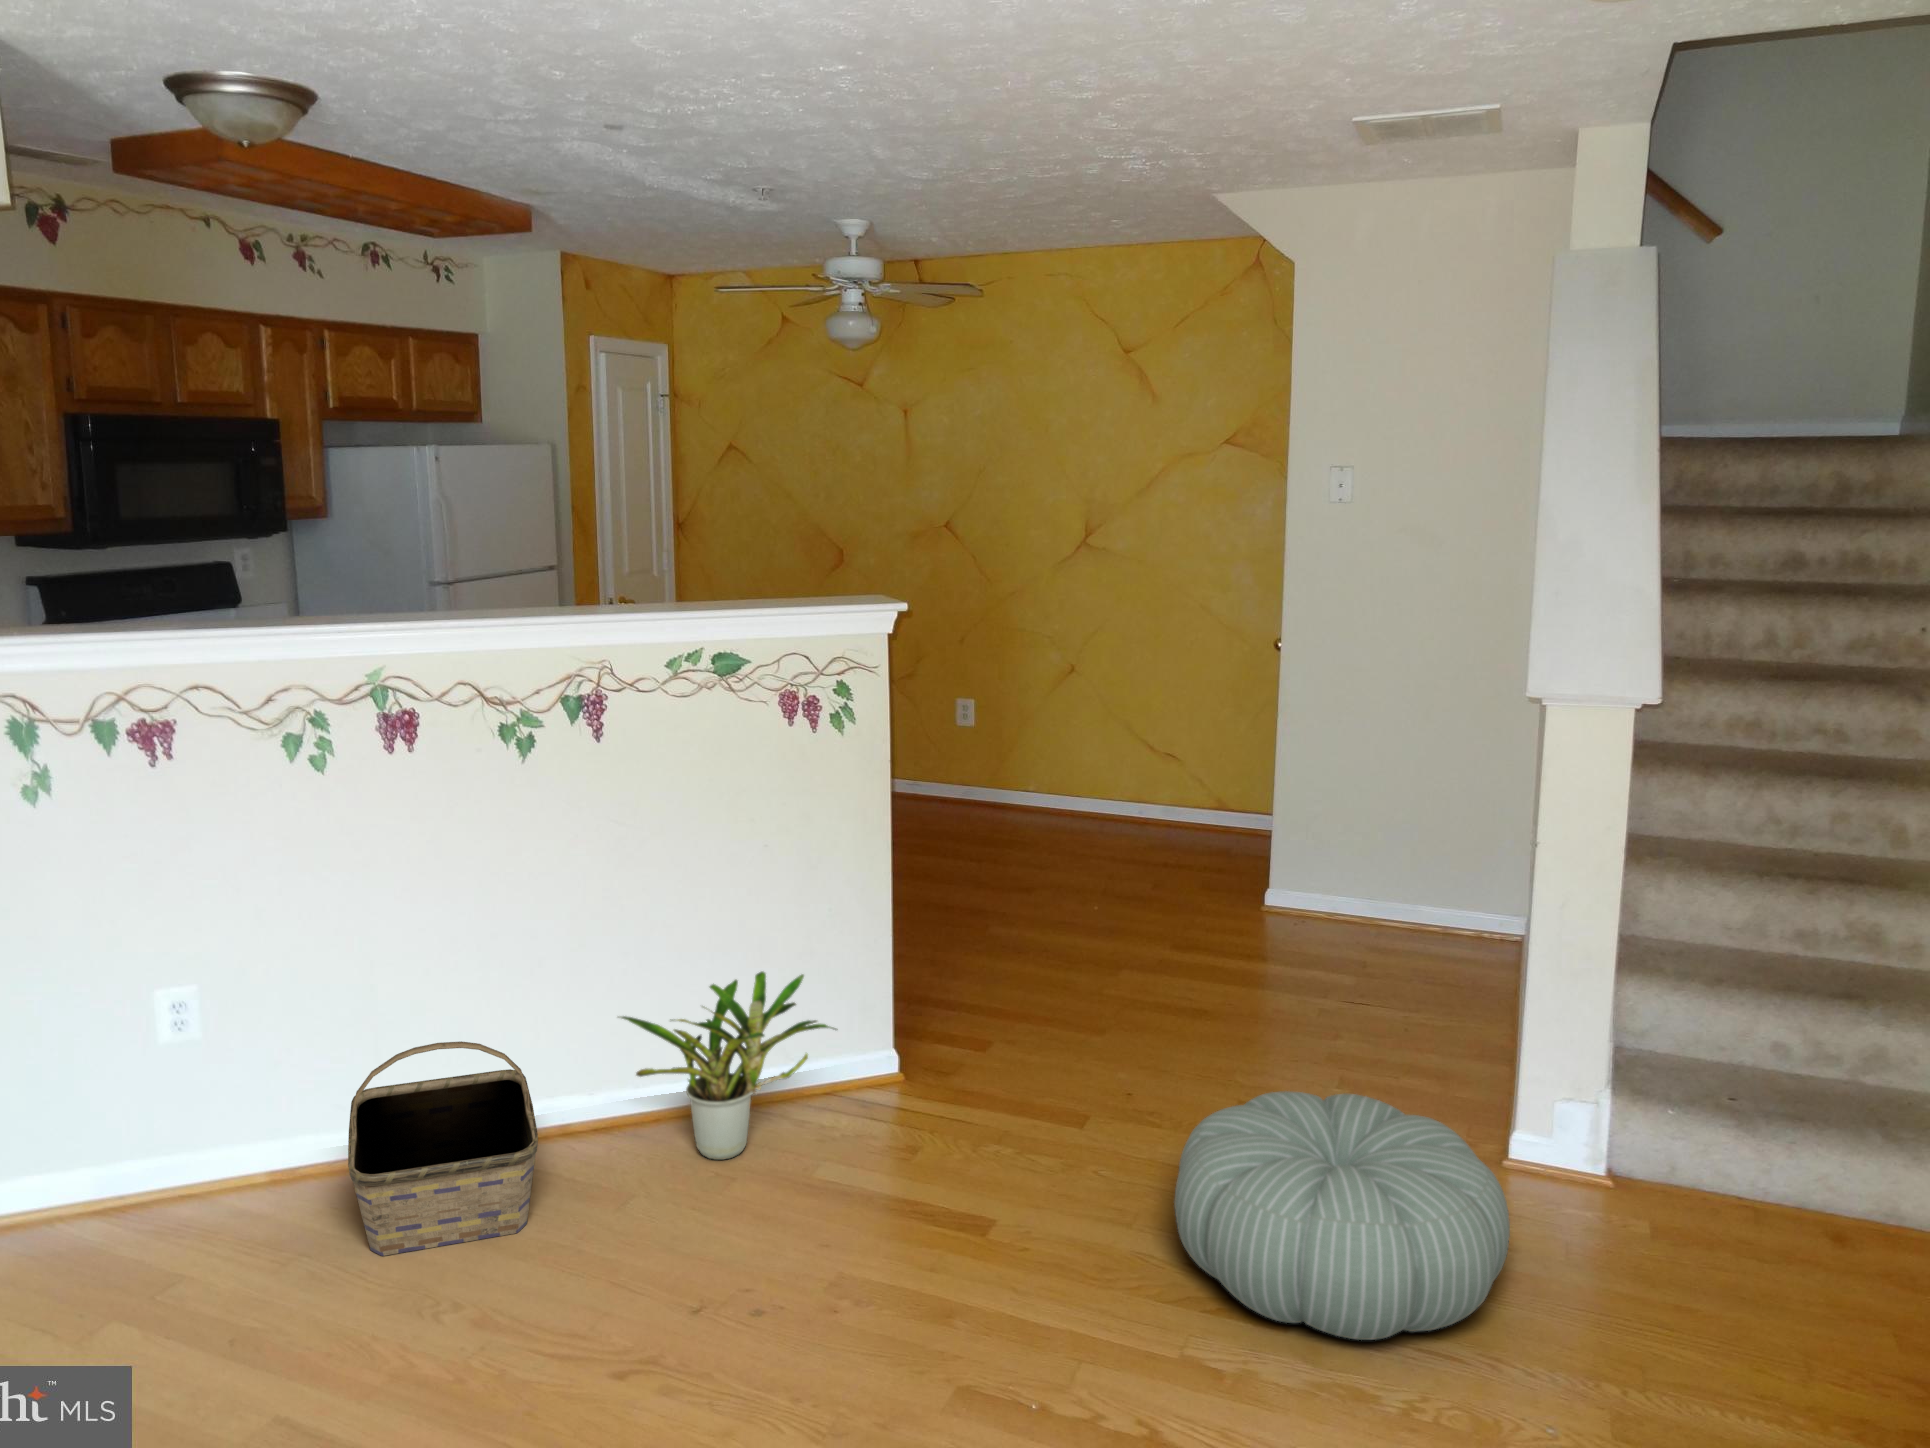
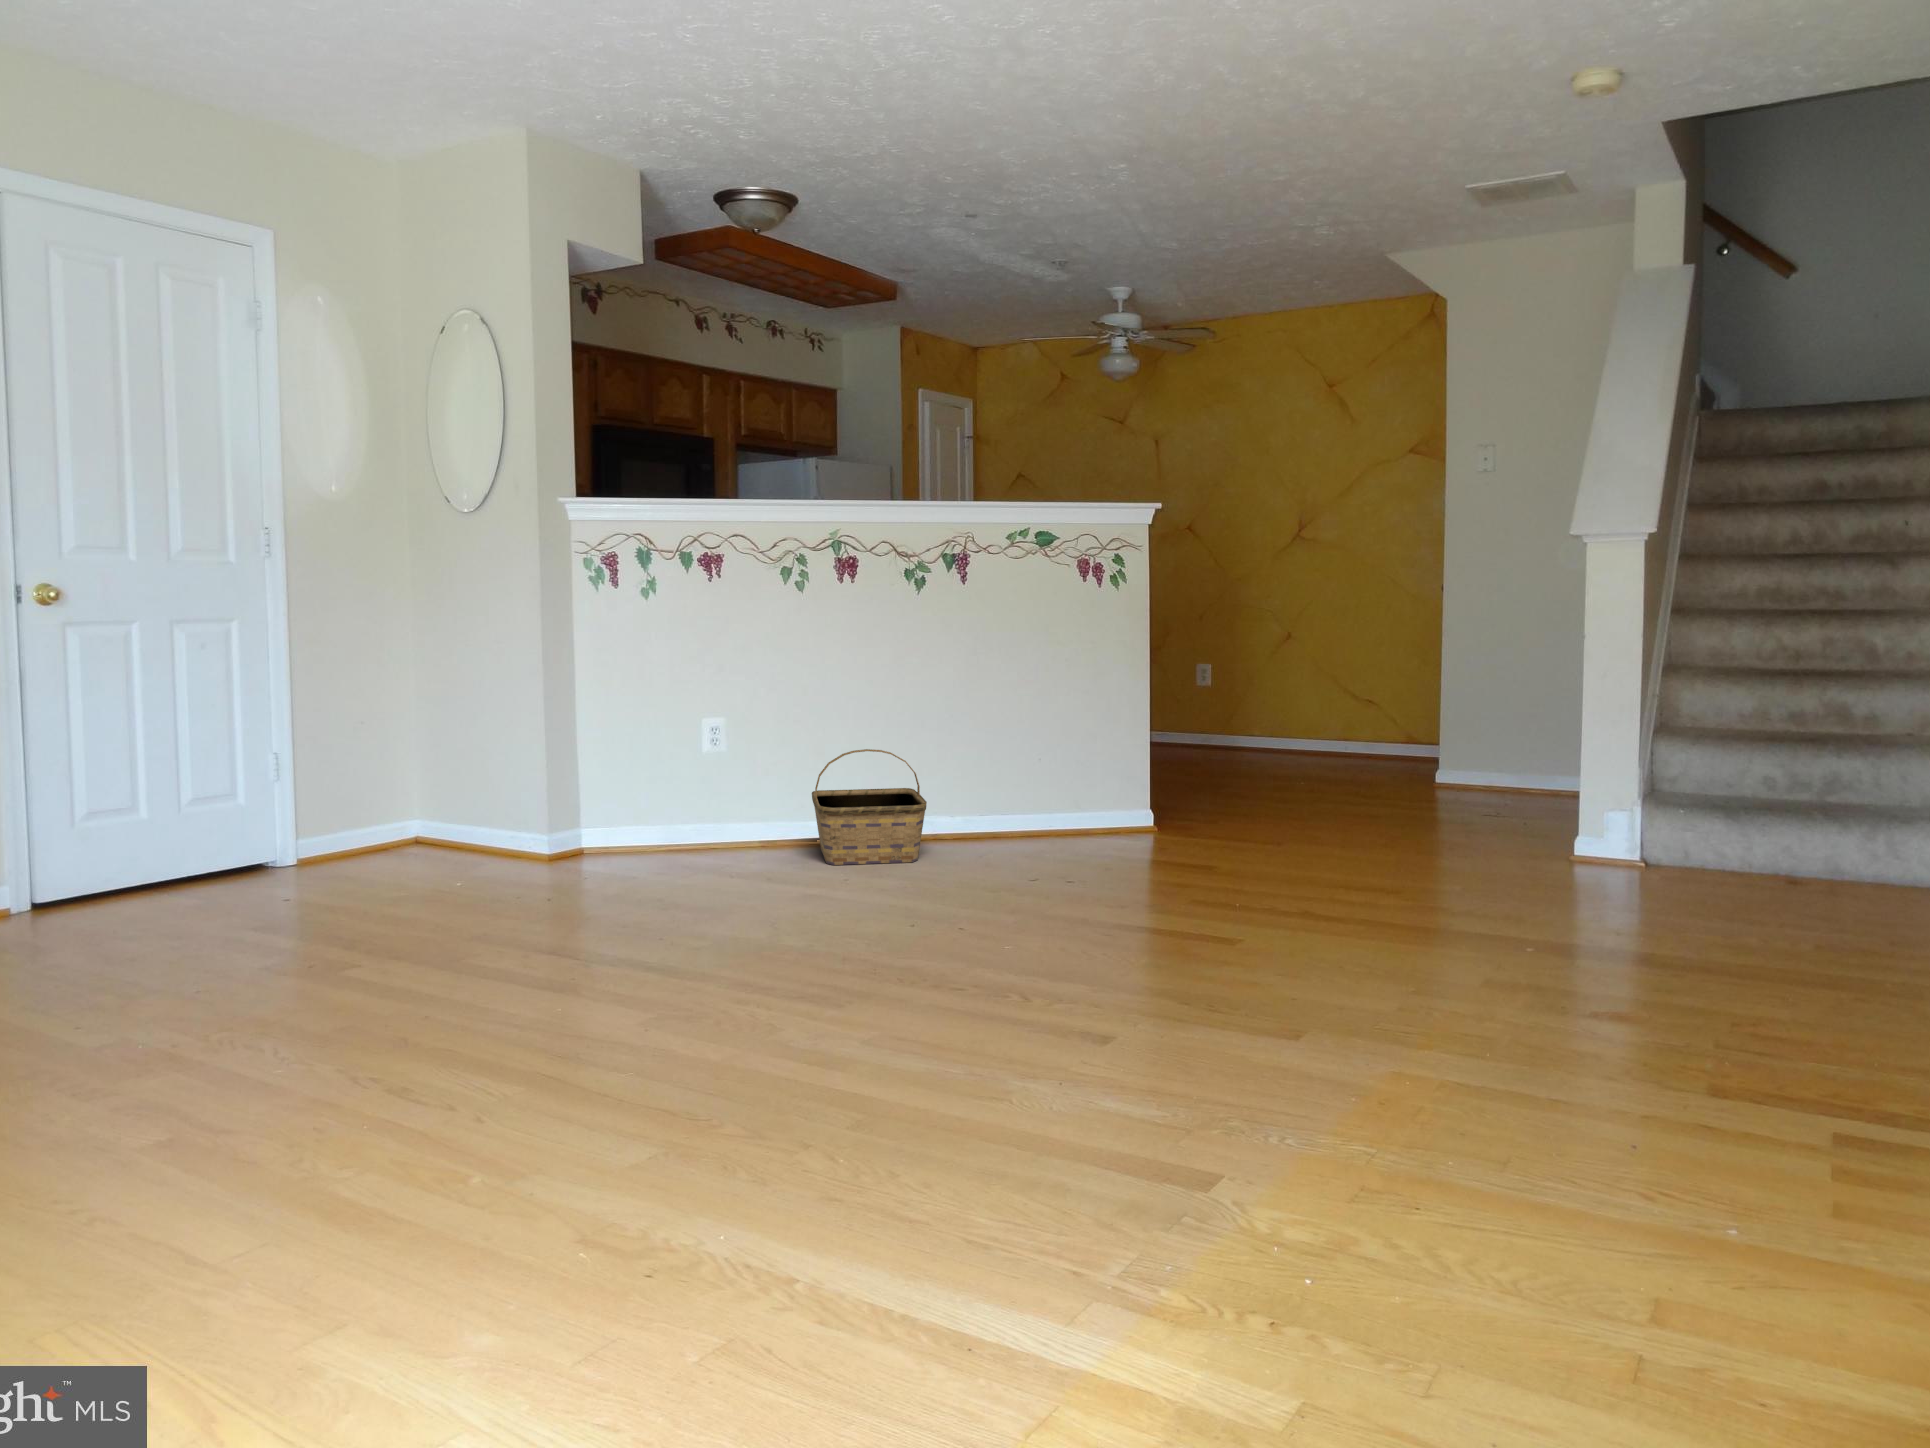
potted plant: present [621,971,838,1160] -> none [971,729,1113,848]
pouf: present [1174,1091,1510,1340] -> none [1328,789,1551,899]

